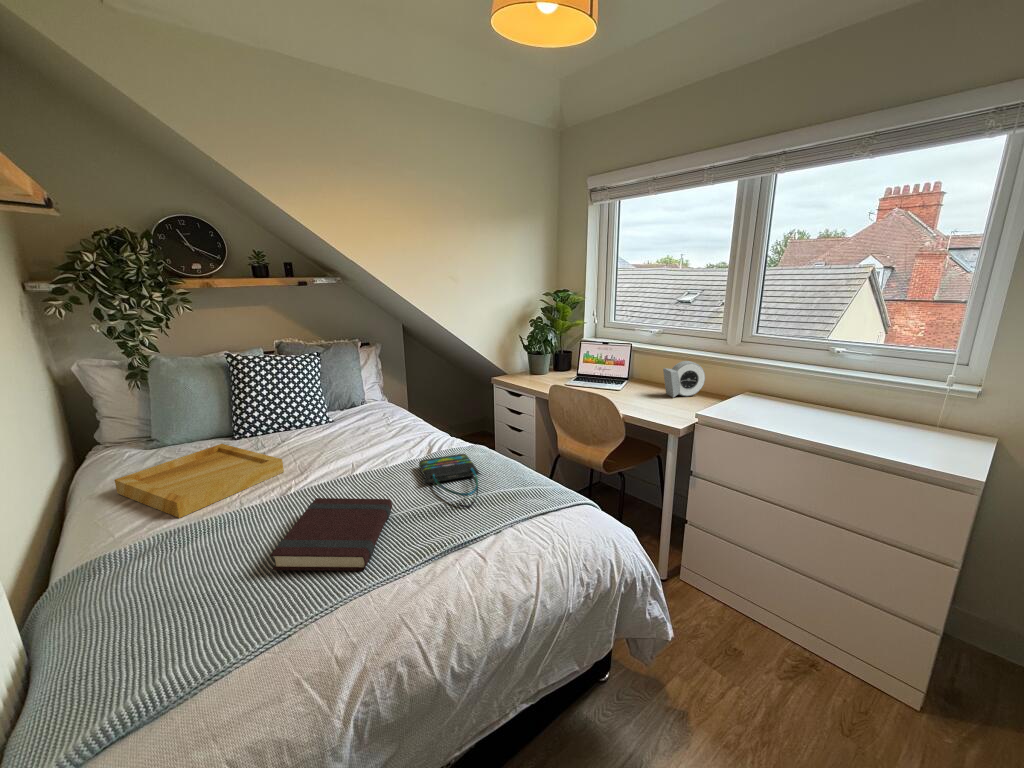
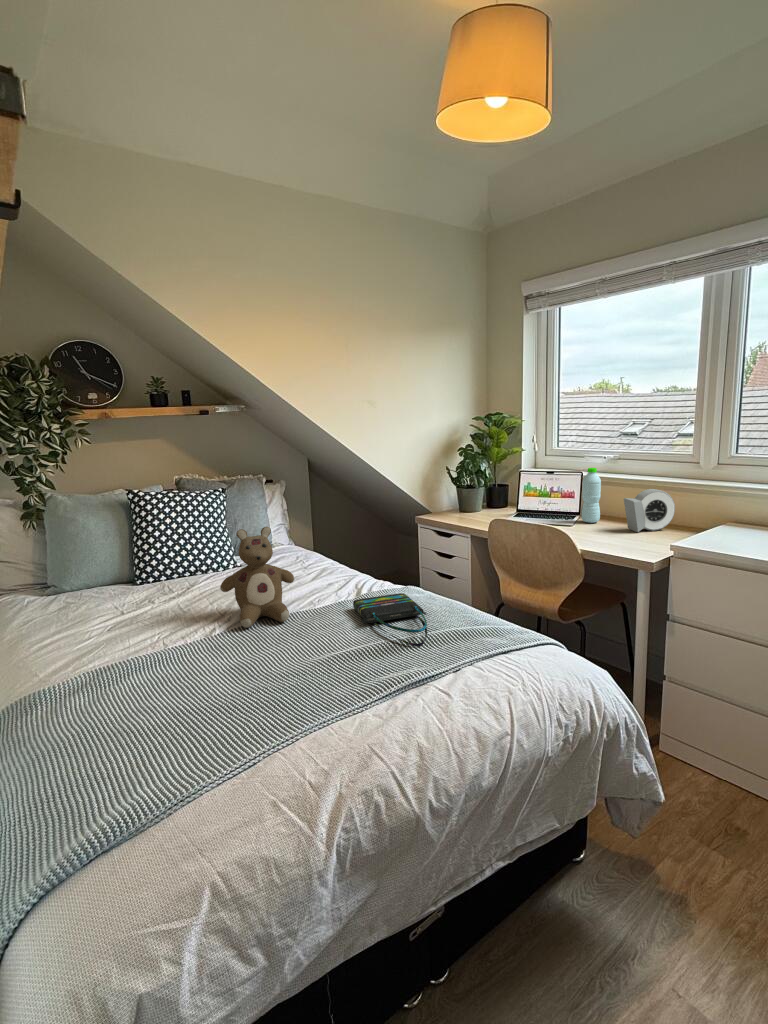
water bottle: none [629,341,646,387] -> present [582,468,601,523]
stuffed bear: none [298,395,367,486] -> present [220,527,294,628]
tray: present [114,444,284,518] -> none [26,586,203,659]
book: present [271,498,392,571] -> none [219,635,334,705]

